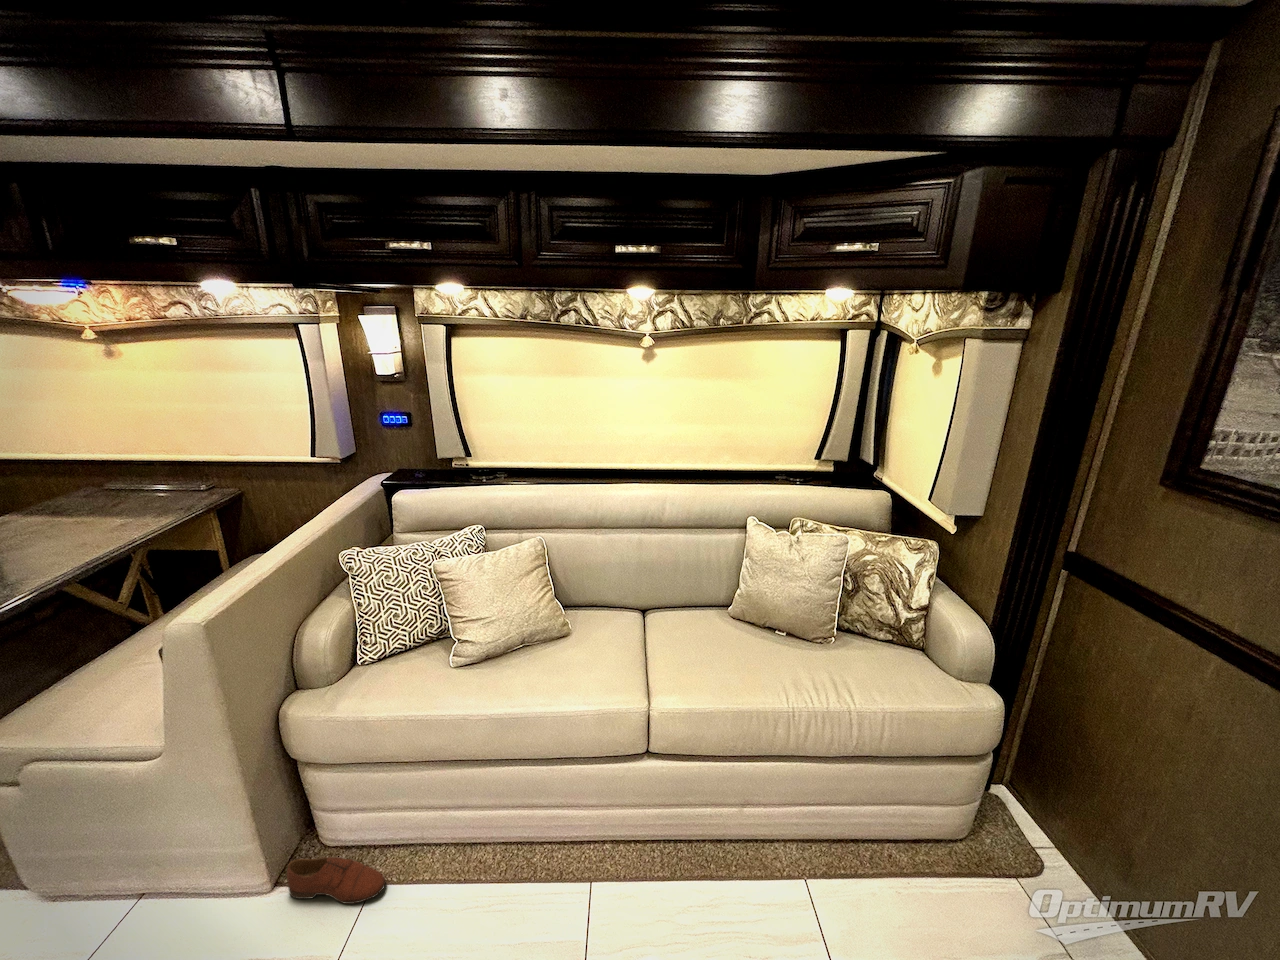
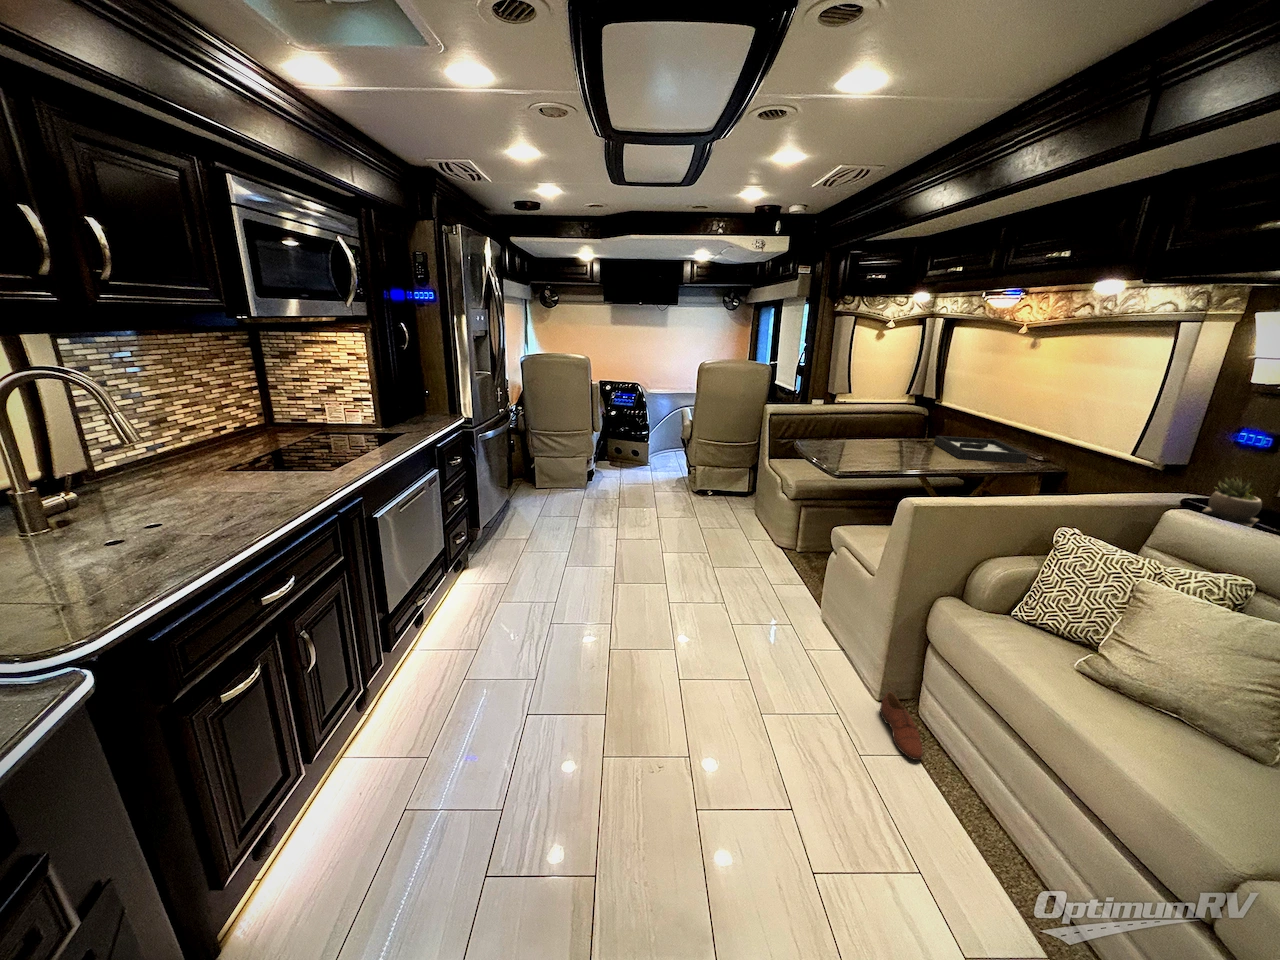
succulent plant: none [397,450,436,489] -> present [1203,478,1262,526]
decorative tray: none [24,484,192,530] -> present [934,436,1028,463]

